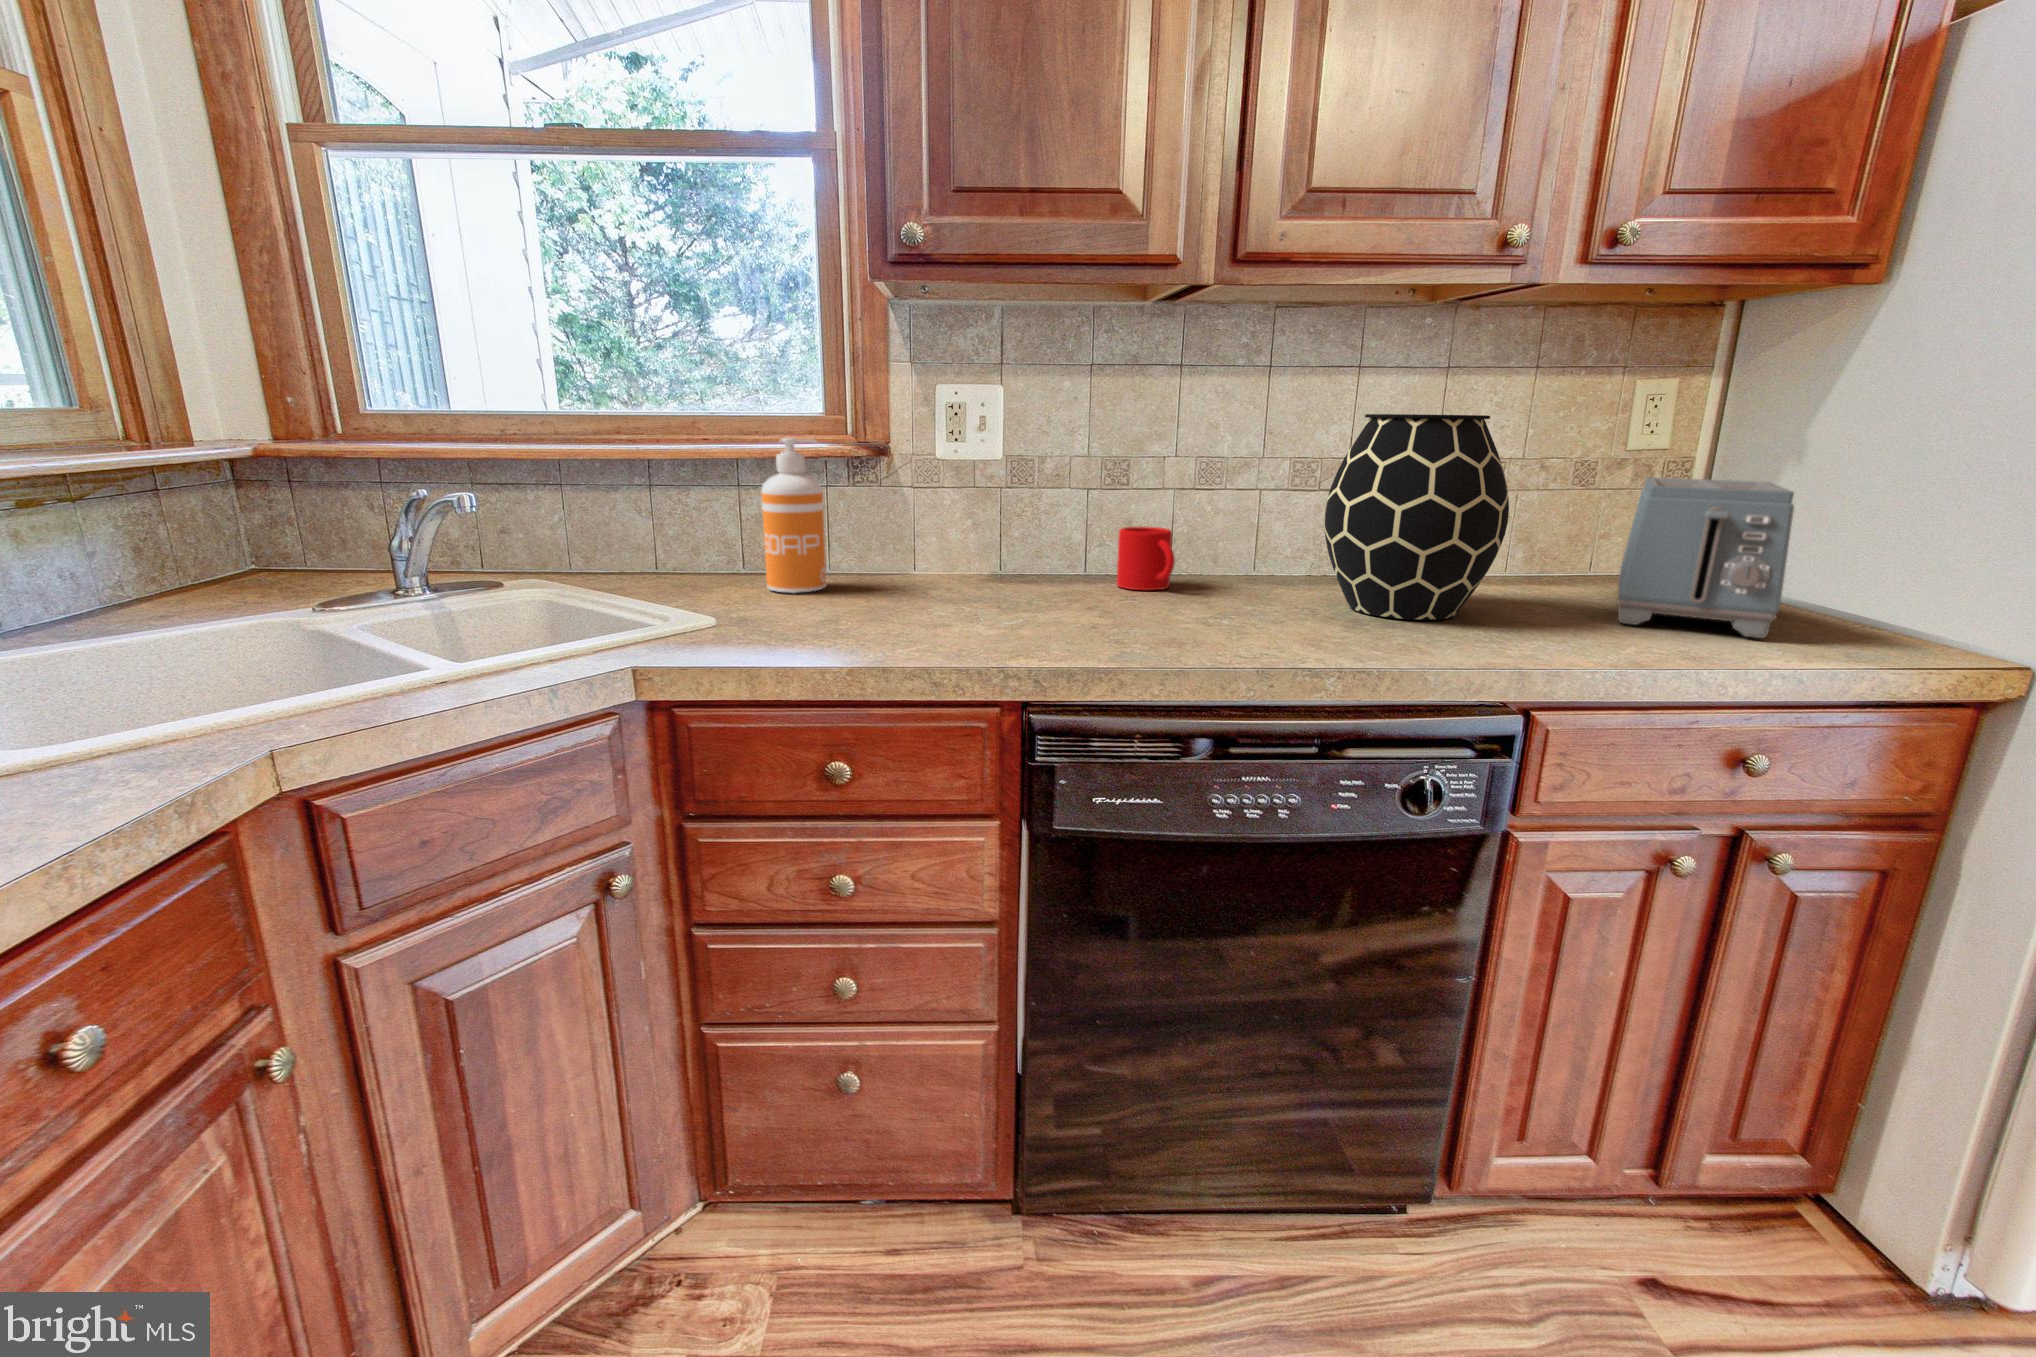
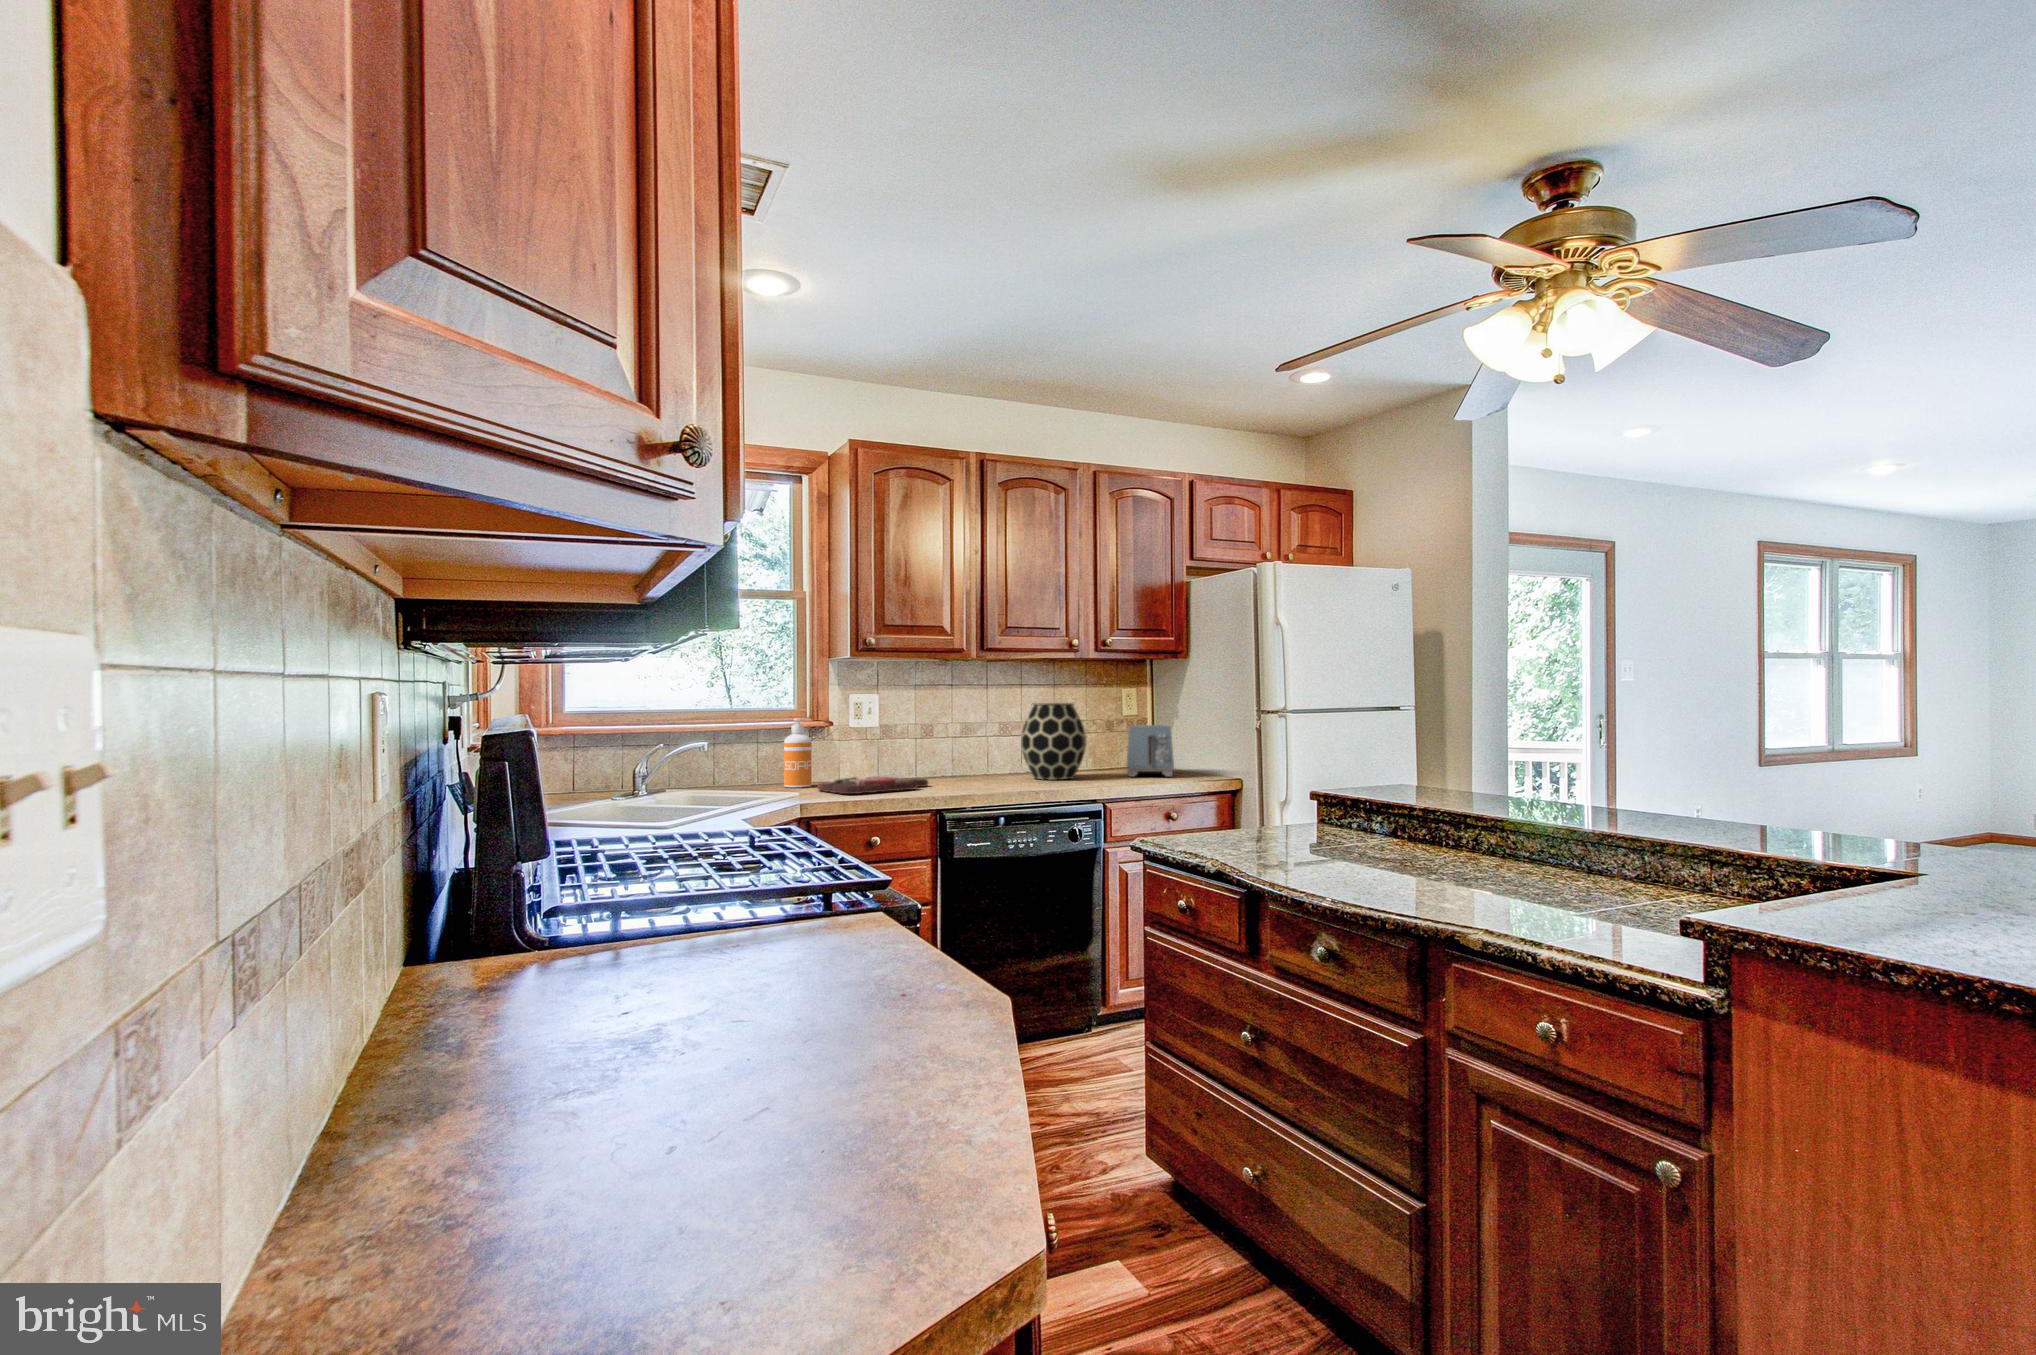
mug: present [1117,526,1175,590] -> none [935,753,963,779]
cutting board: none [786,583,1057,641] -> present [818,774,928,794]

